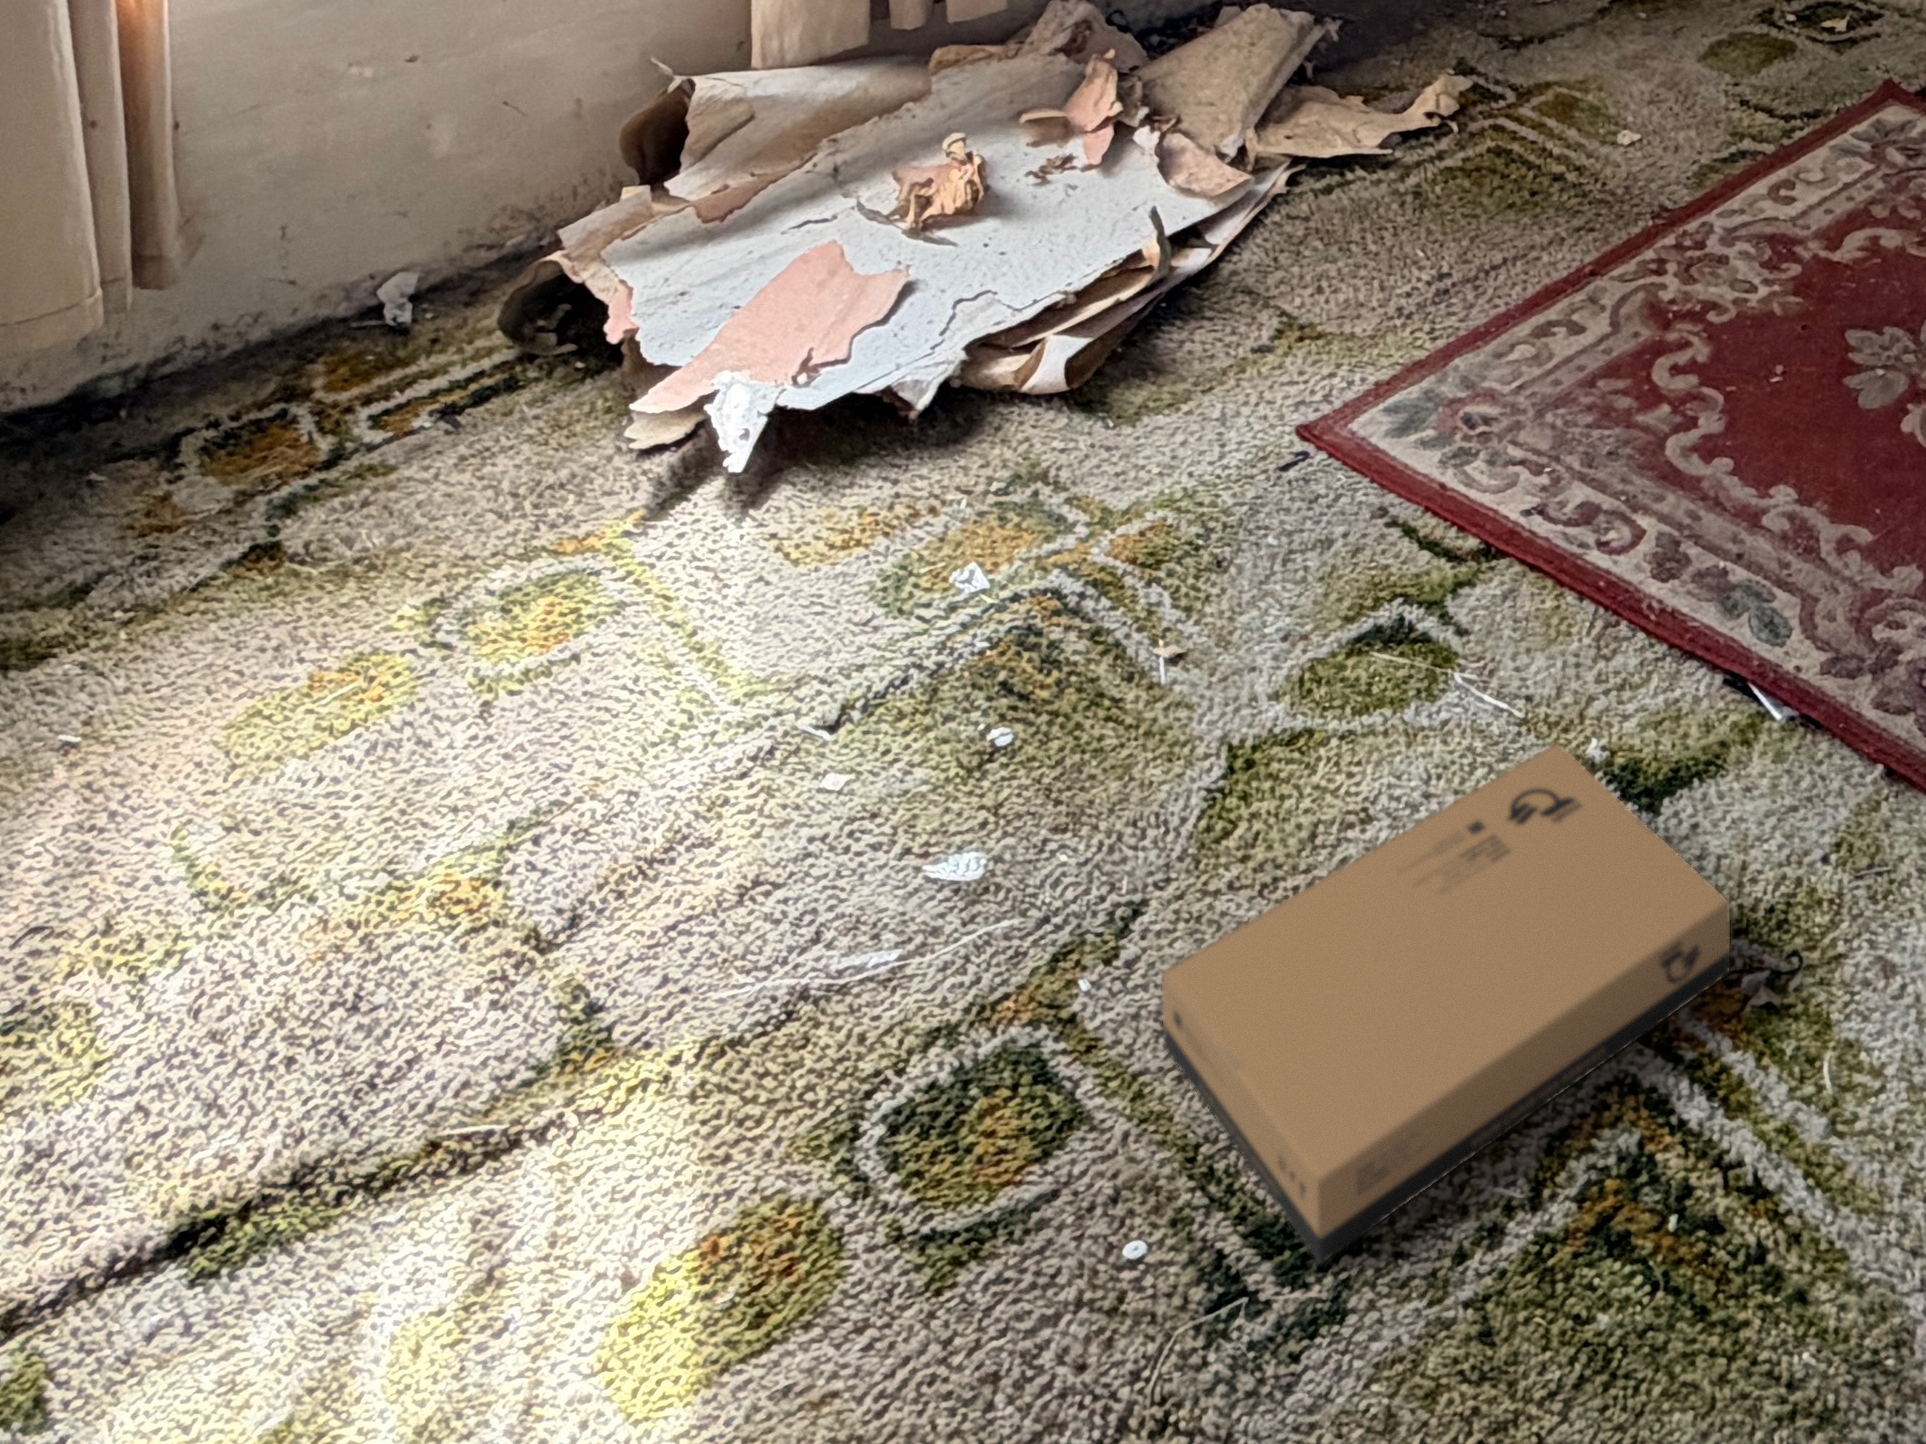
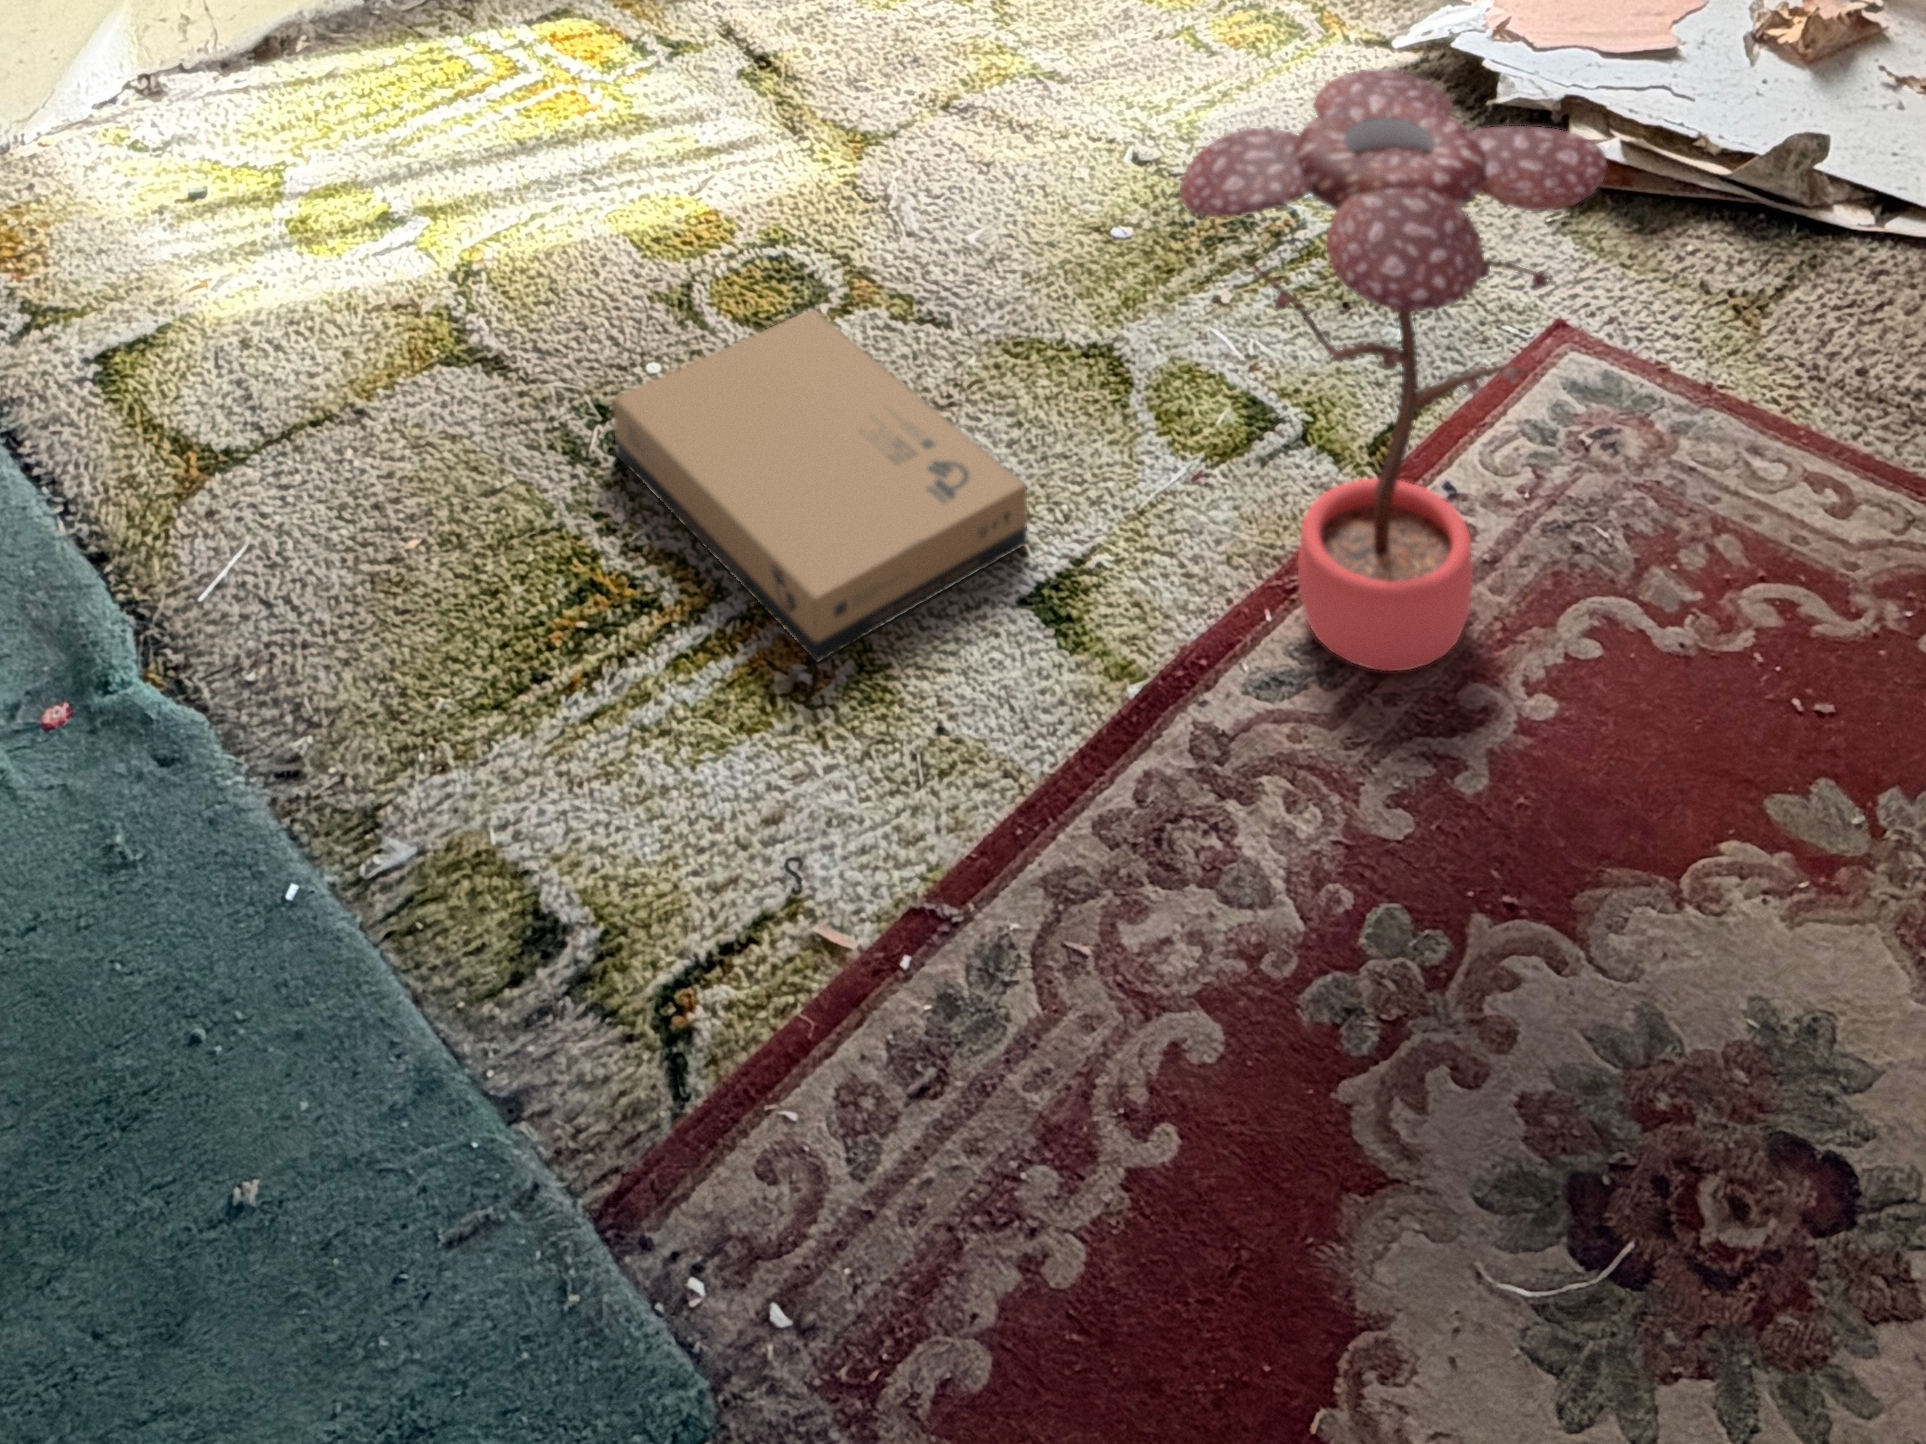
potted plant: none [1493,70,1867,608] -> present [1180,69,1607,671]

